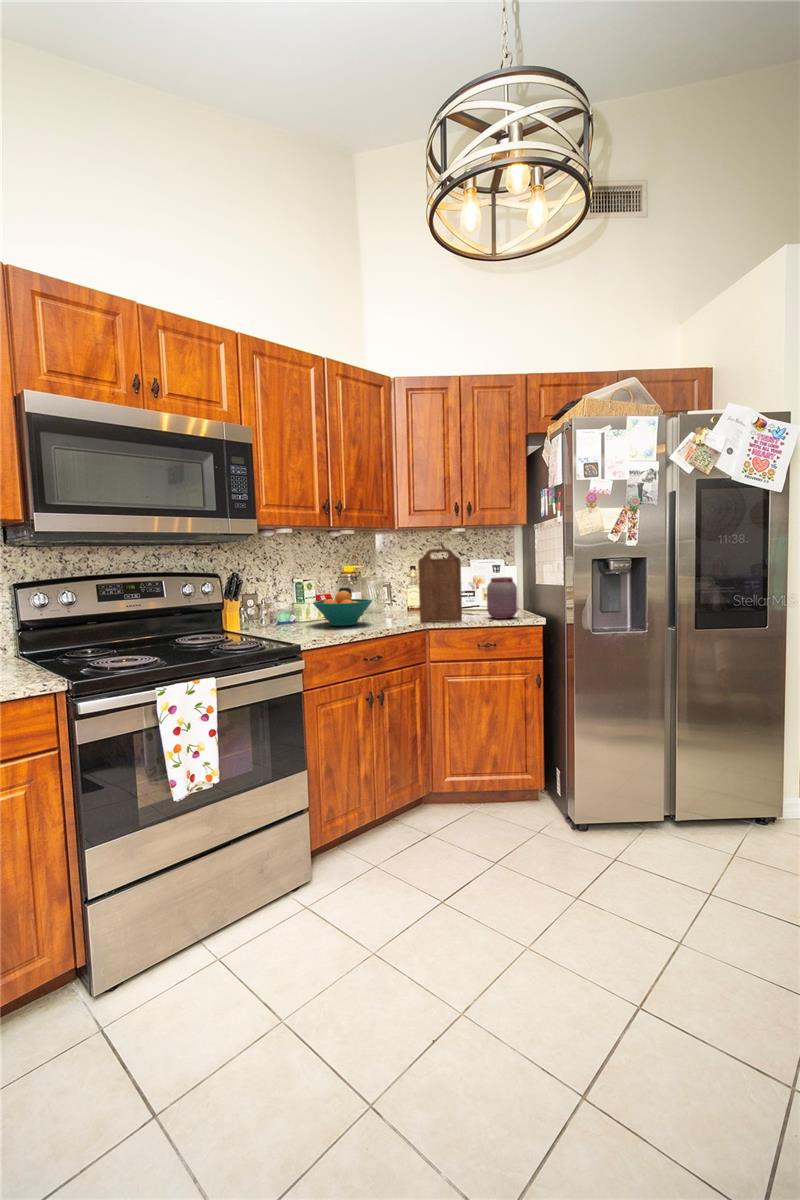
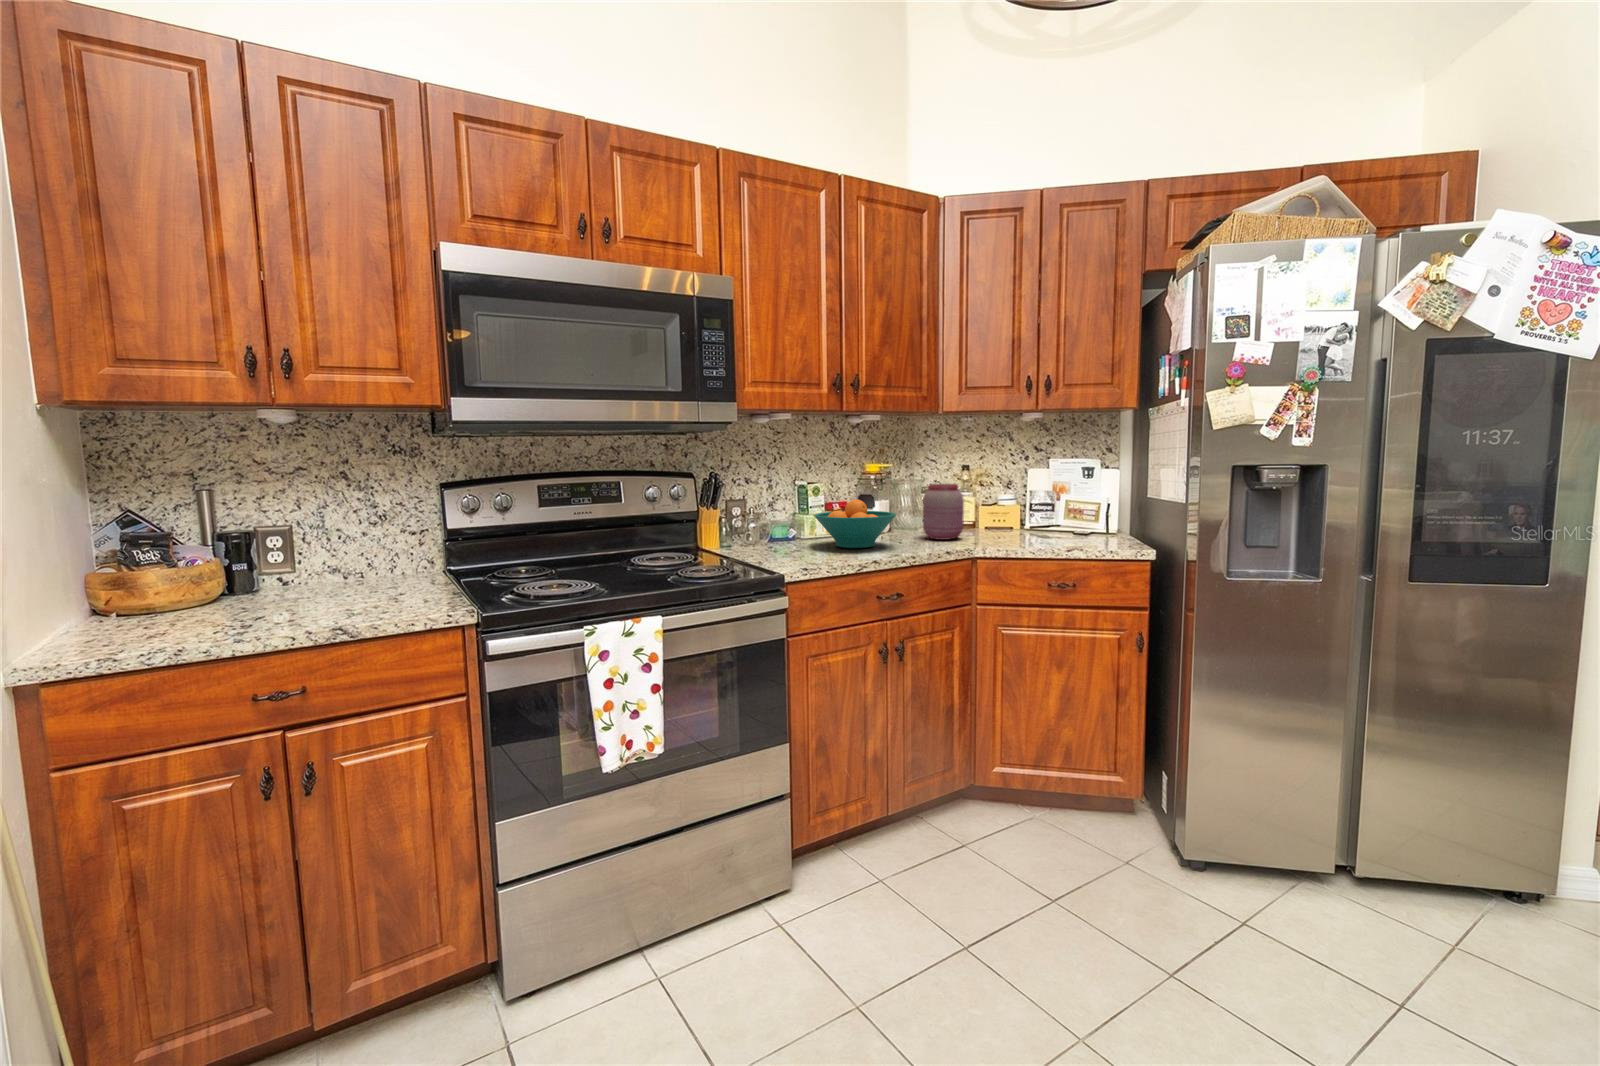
cutting board: present [418,549,462,622] -> none [964,443,1028,549]
jar: present [487,577,517,619] -> present [923,484,964,540]

